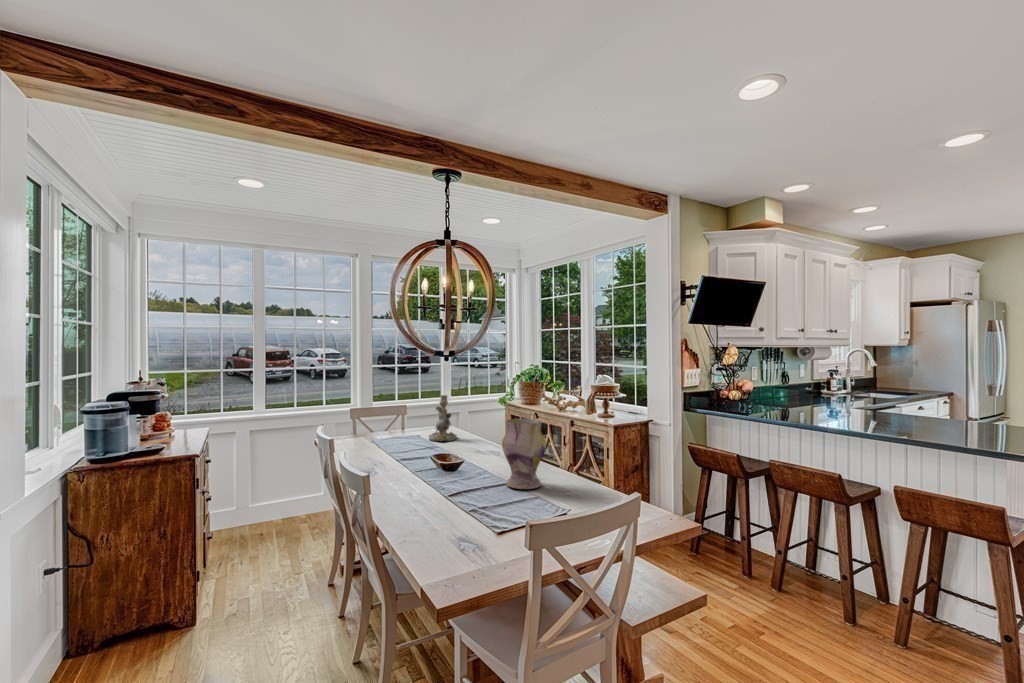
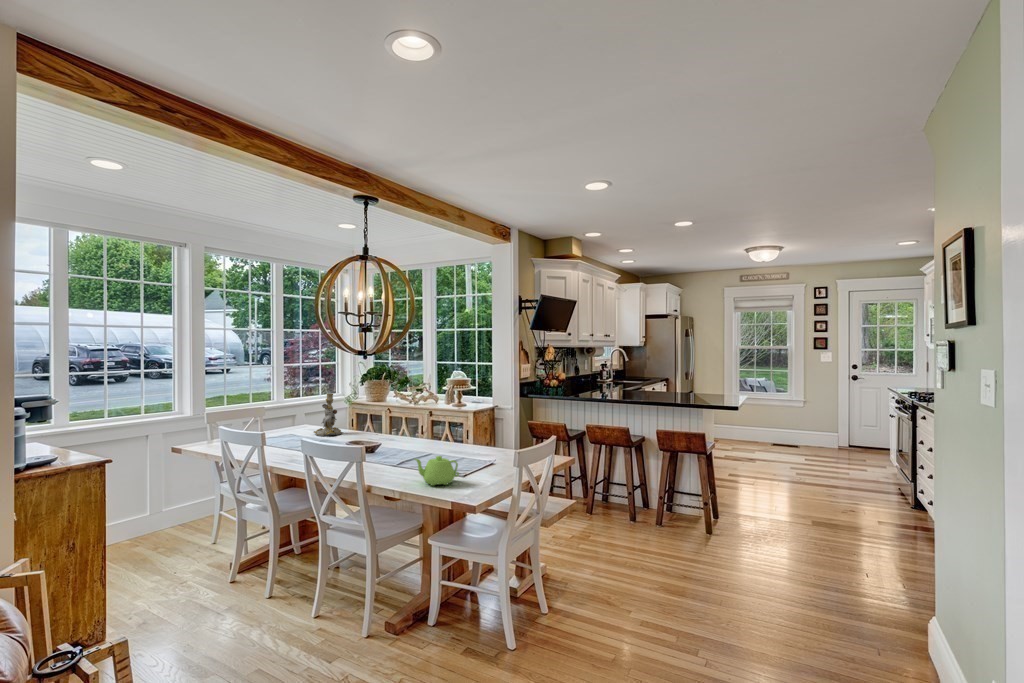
vase: present [502,418,546,489] -> none [431,404,465,458]
teapot: none [425,491,482,534] -> present [415,456,459,486]

